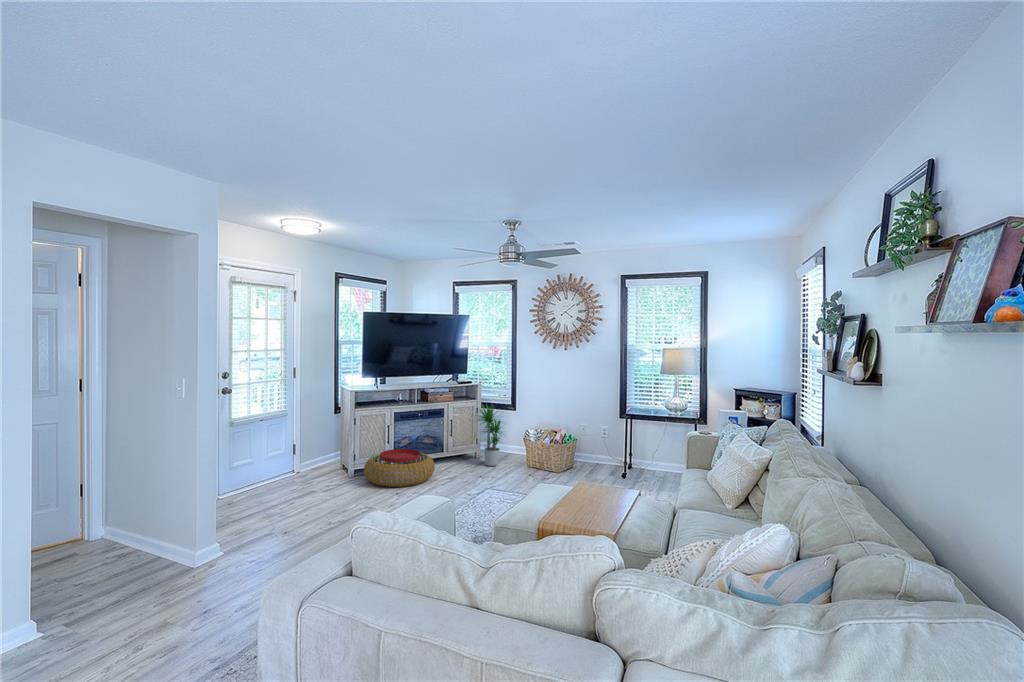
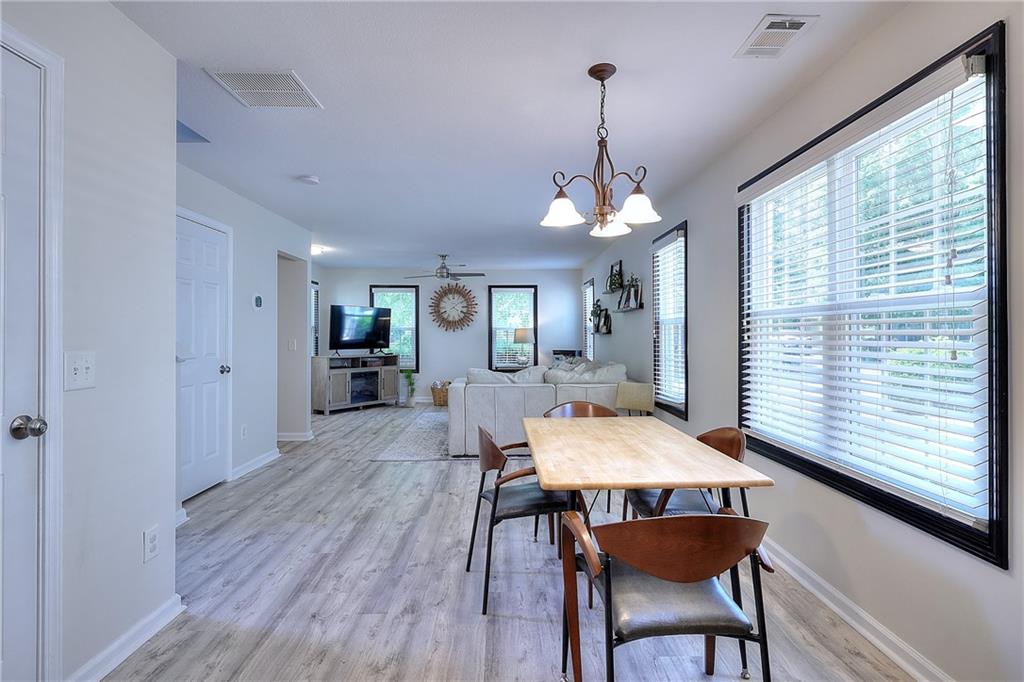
pouf: present [364,449,435,487] -> none [334,398,382,418]

